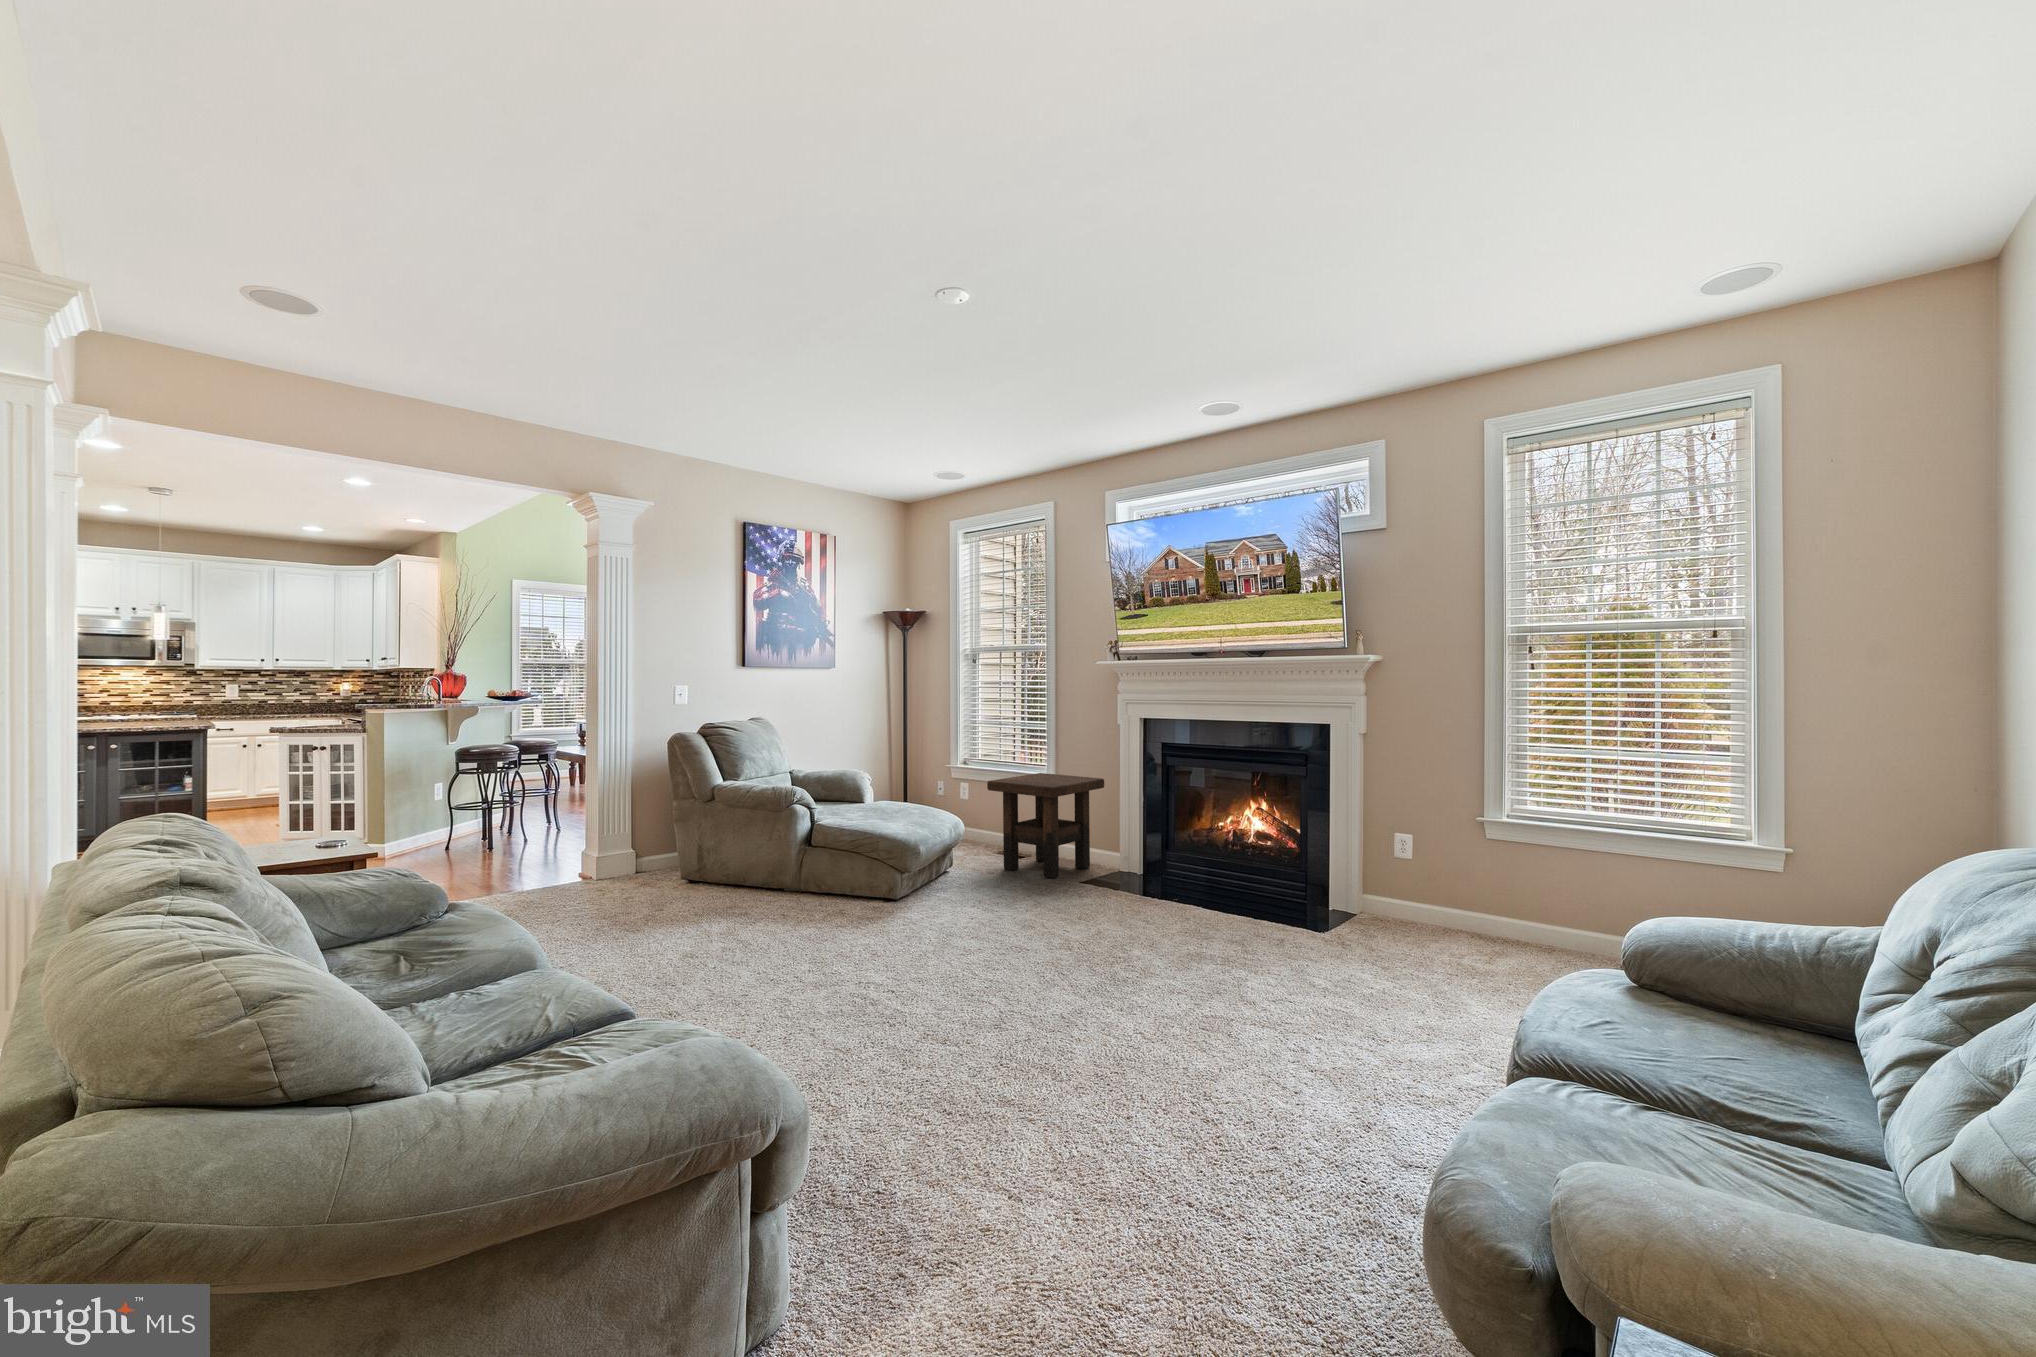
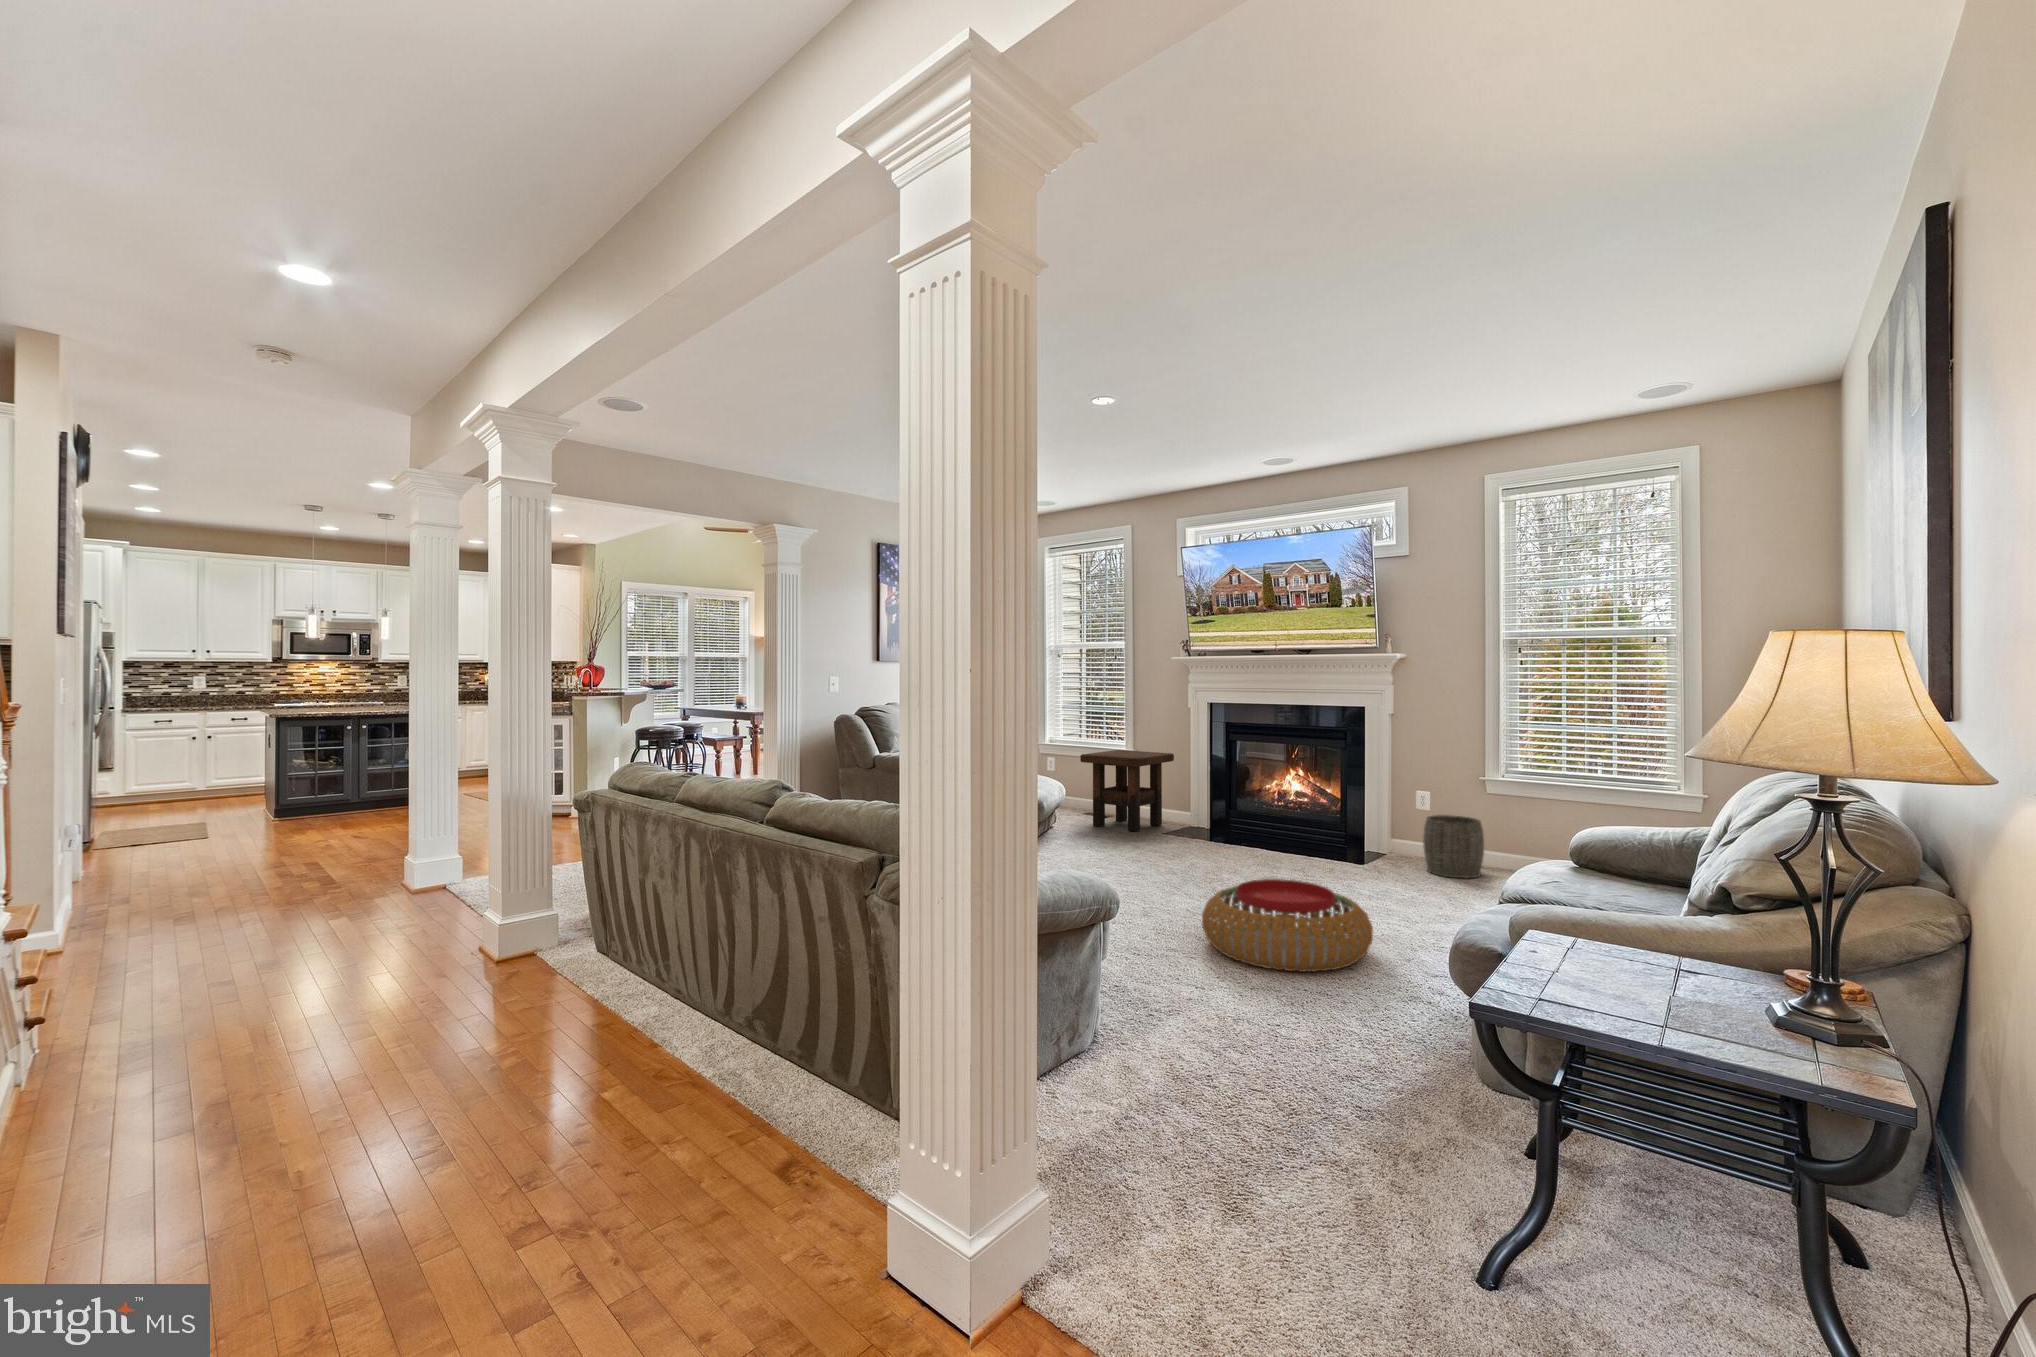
woven basket: none [1405,868,1484,956] -> present [1423,815,1484,878]
pouf: none [1056,988,1303,1154] -> present [1202,879,1373,972]

